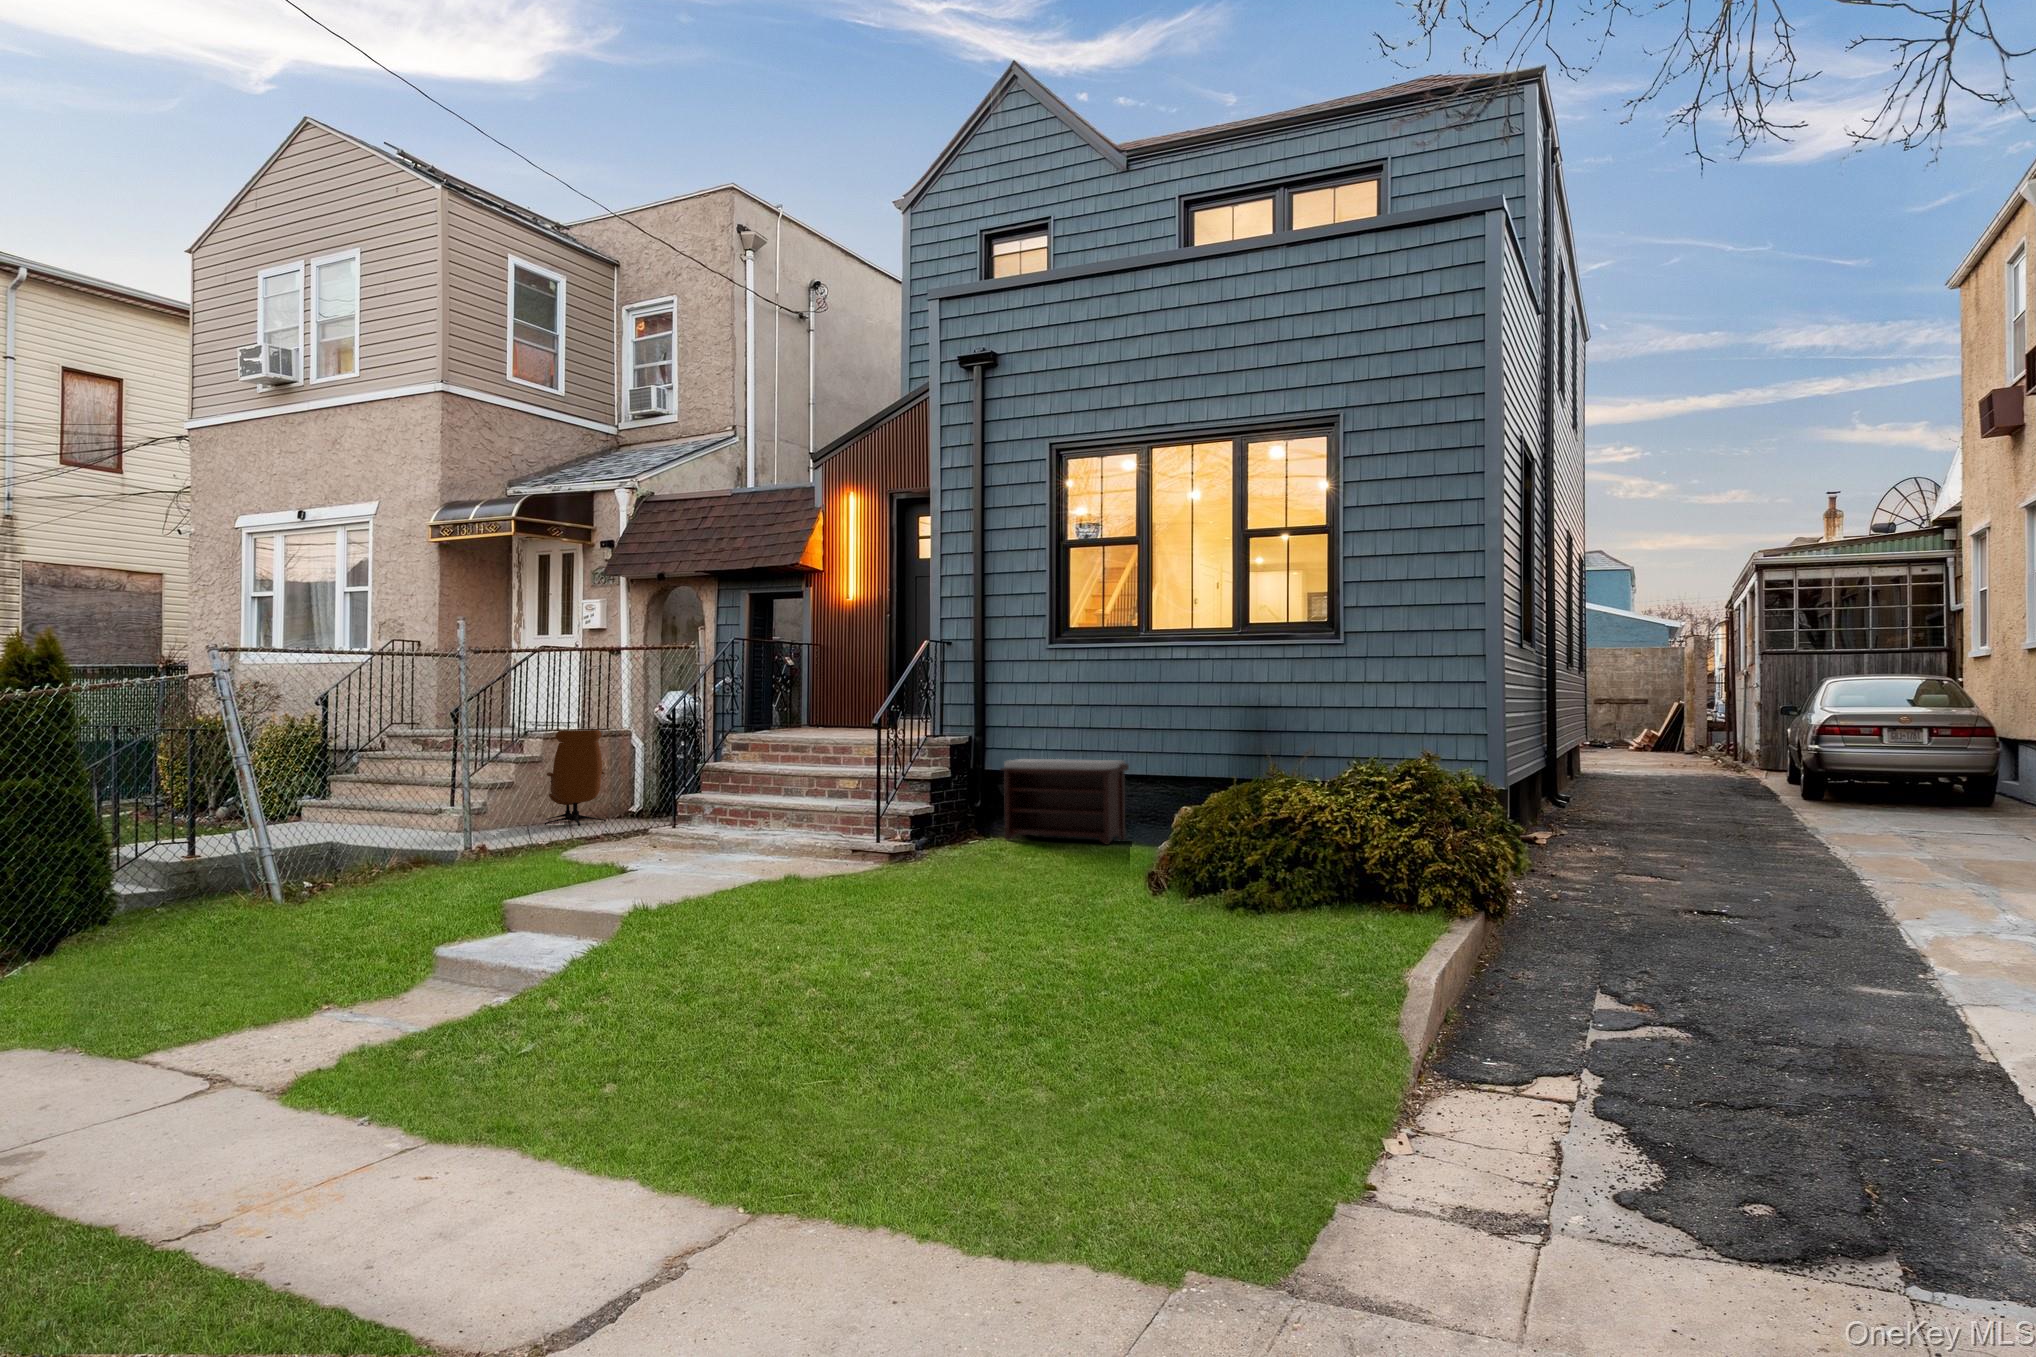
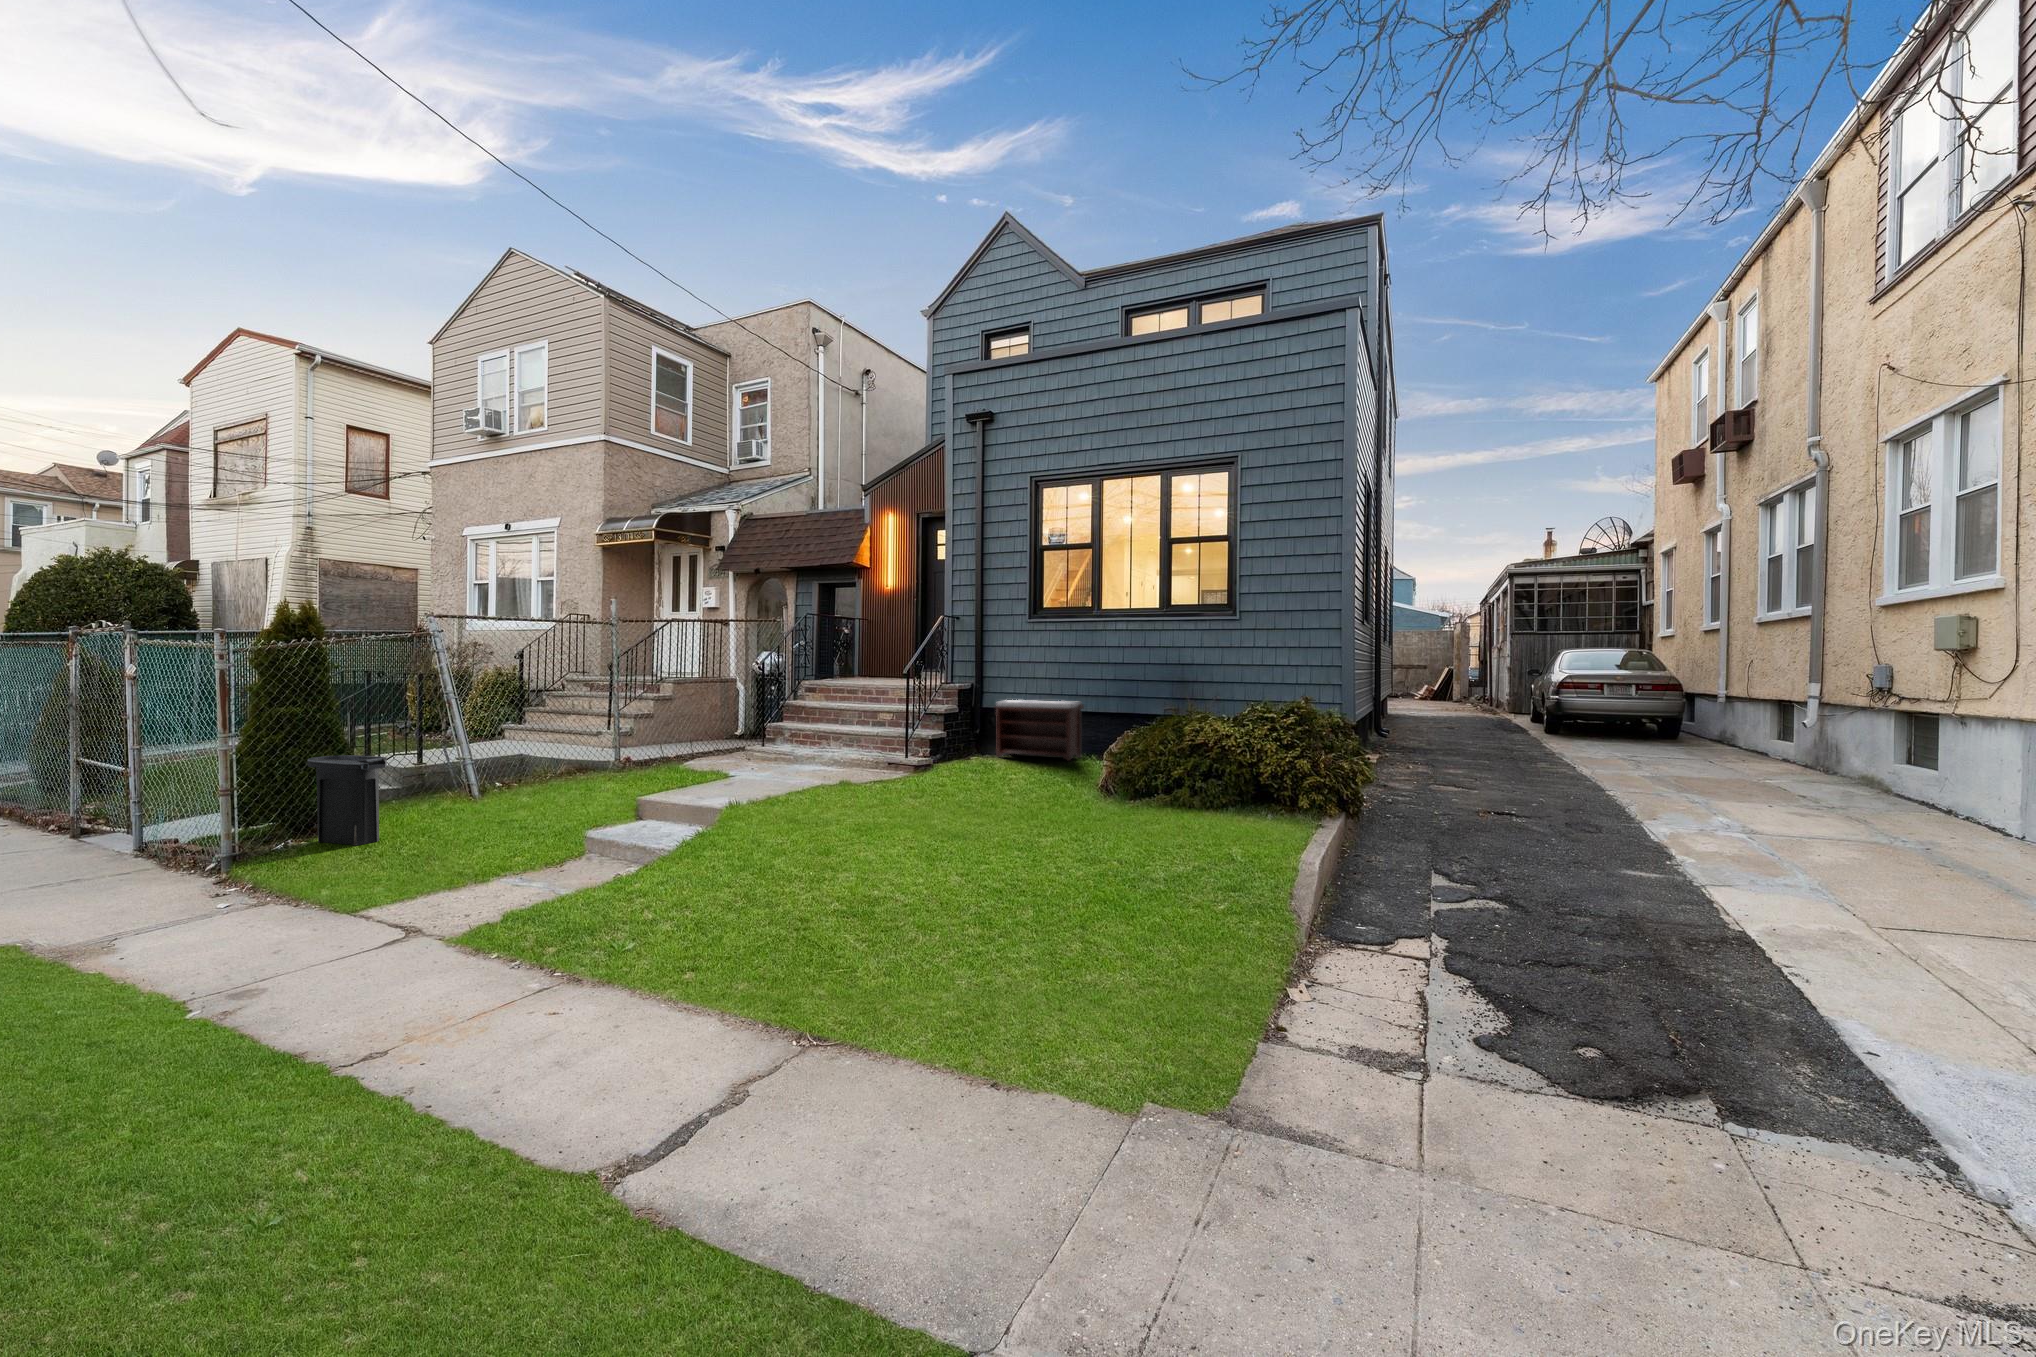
lounge chair: present [544,730,606,826] -> none [674,677,718,744]
trash can: none [53,845,161,970] -> present [308,755,387,845]

